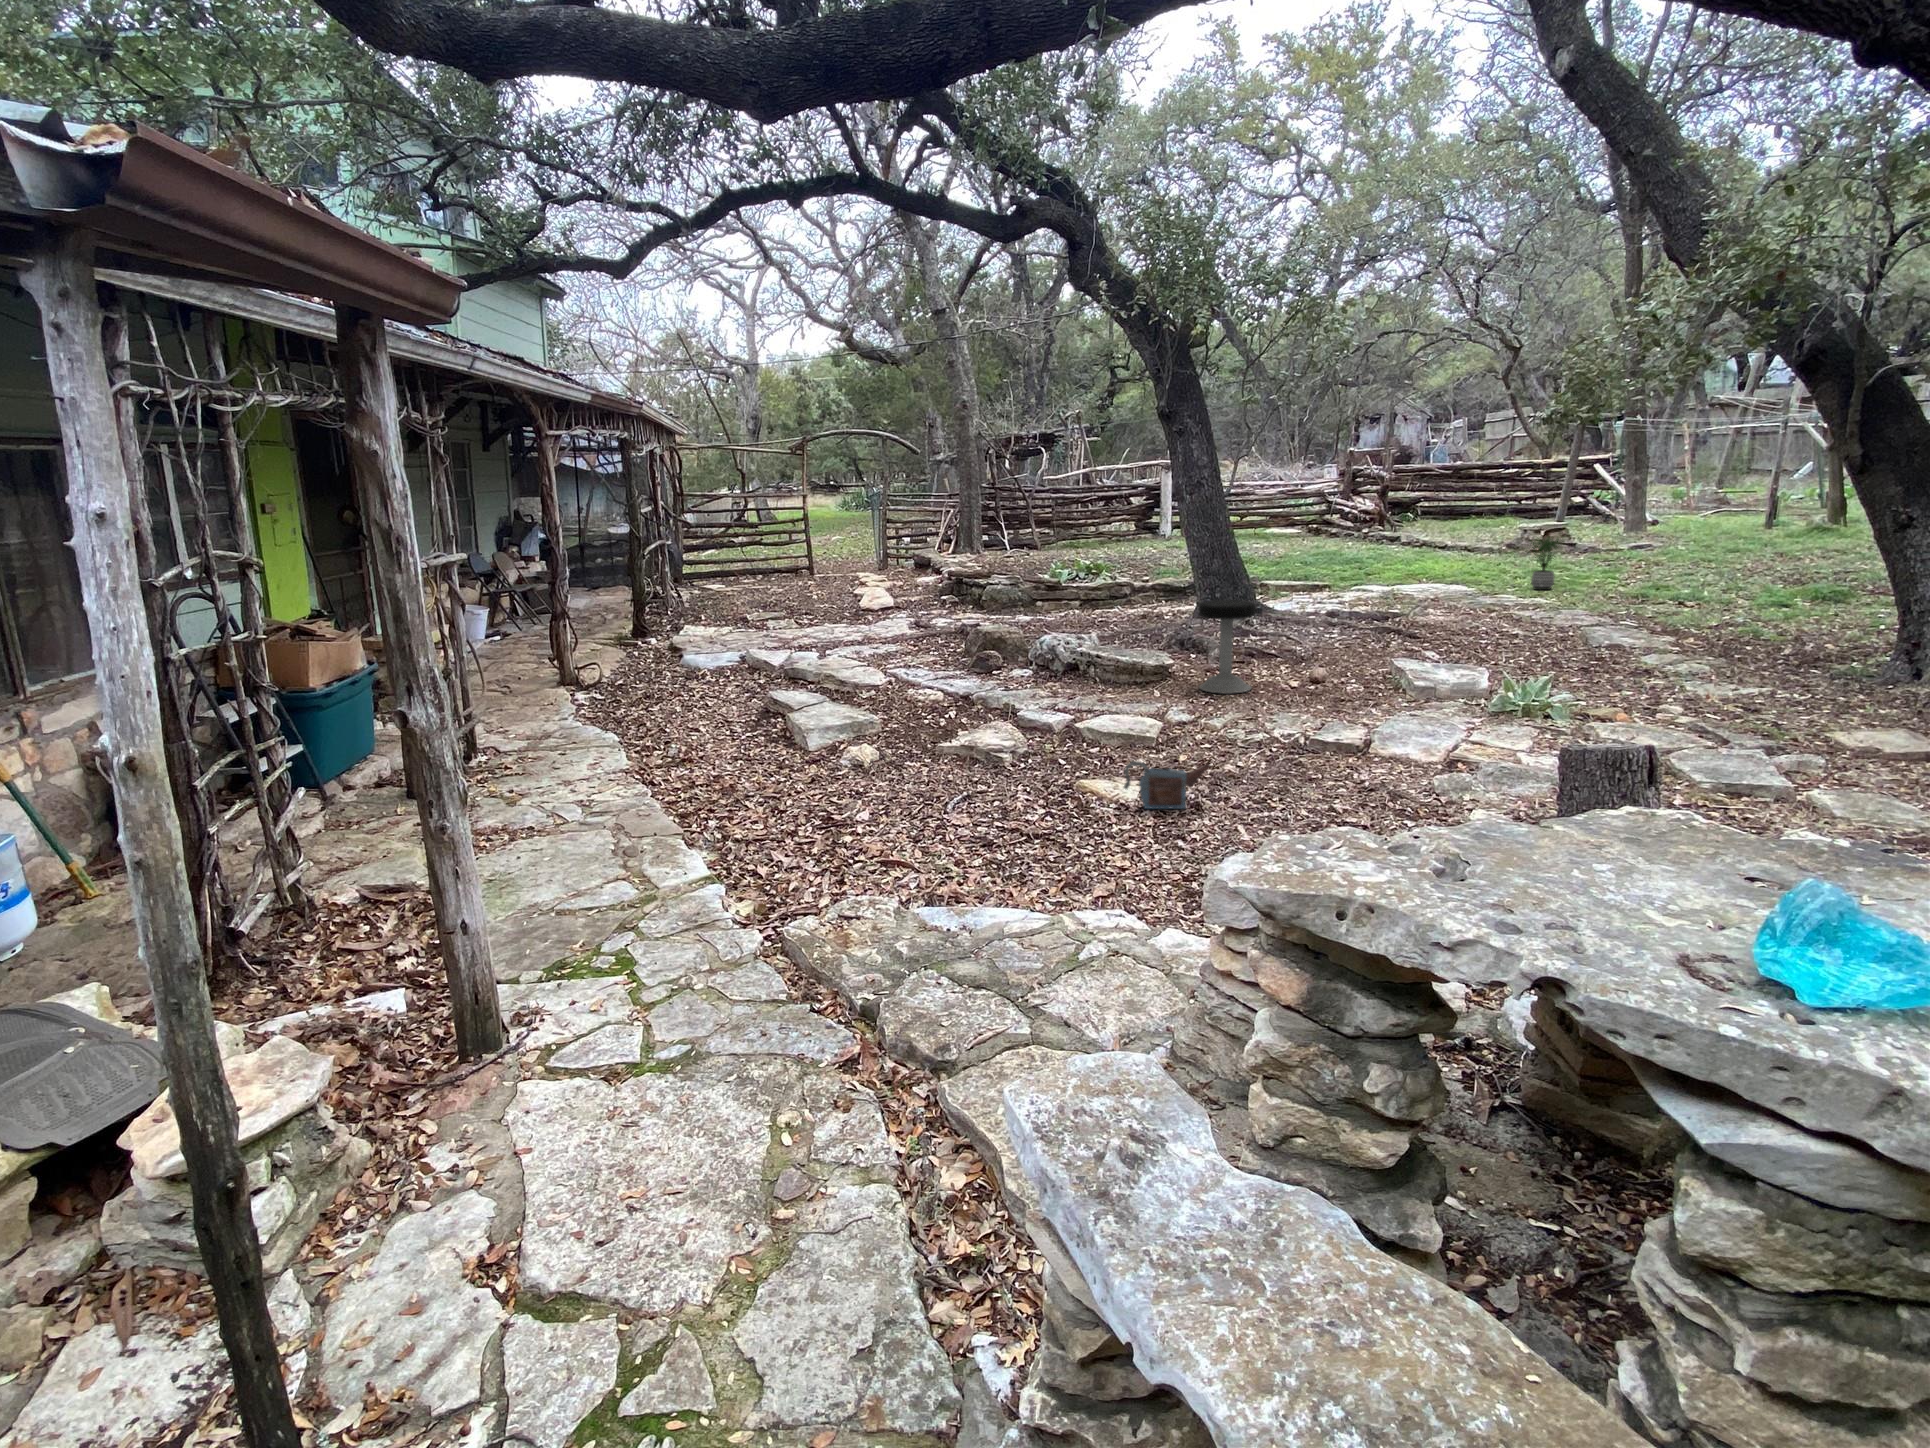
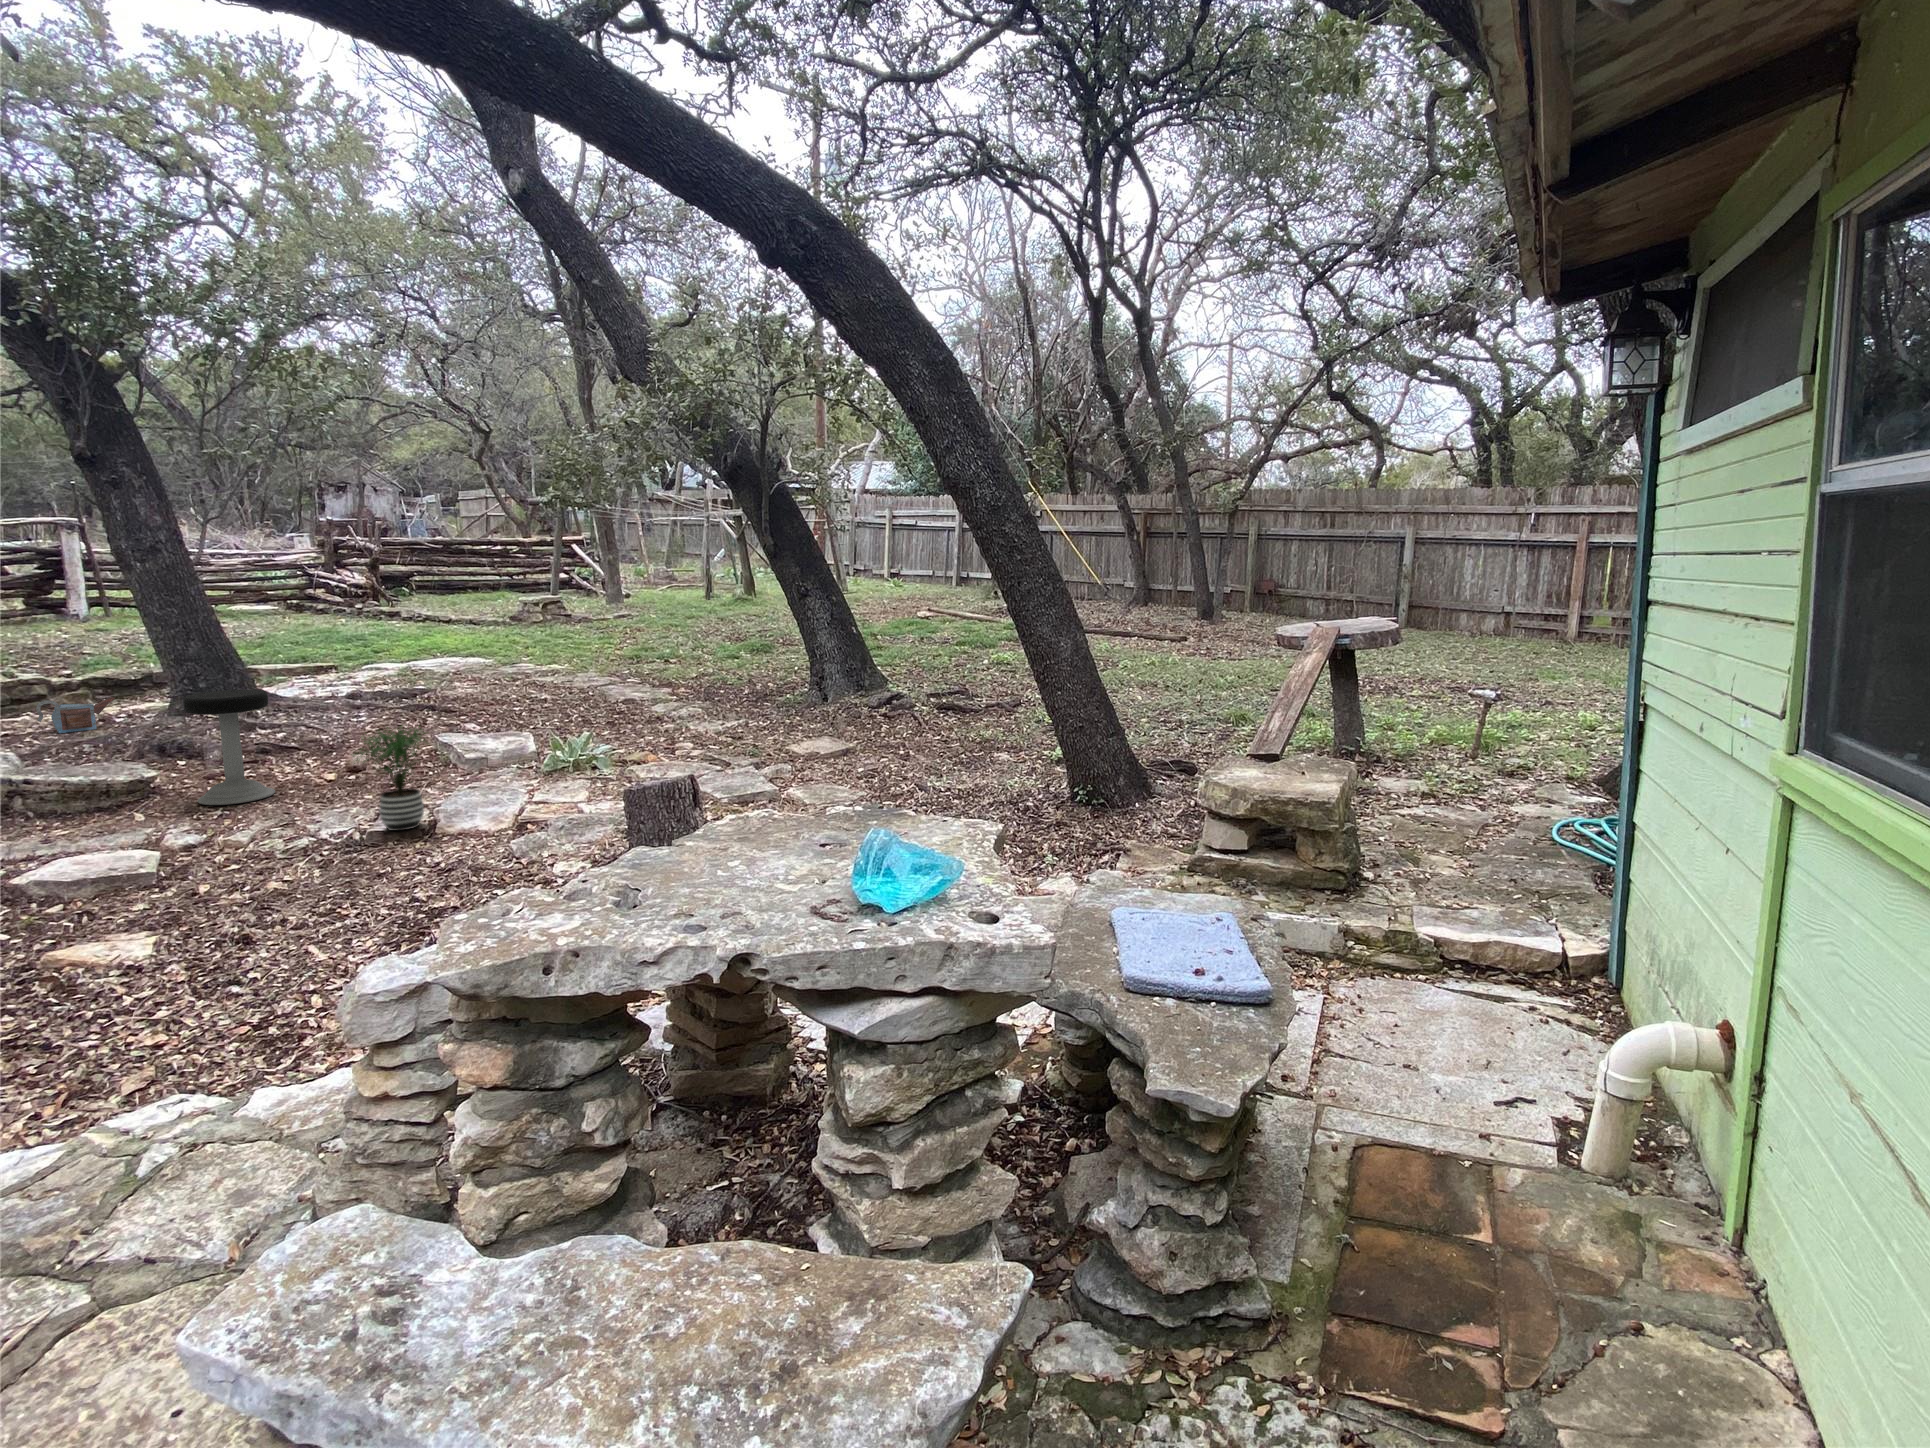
potted plant: present [1525,538,1559,590] -> present [354,726,424,831]
watering can: present [1124,761,1211,809] -> present [36,696,115,733]

